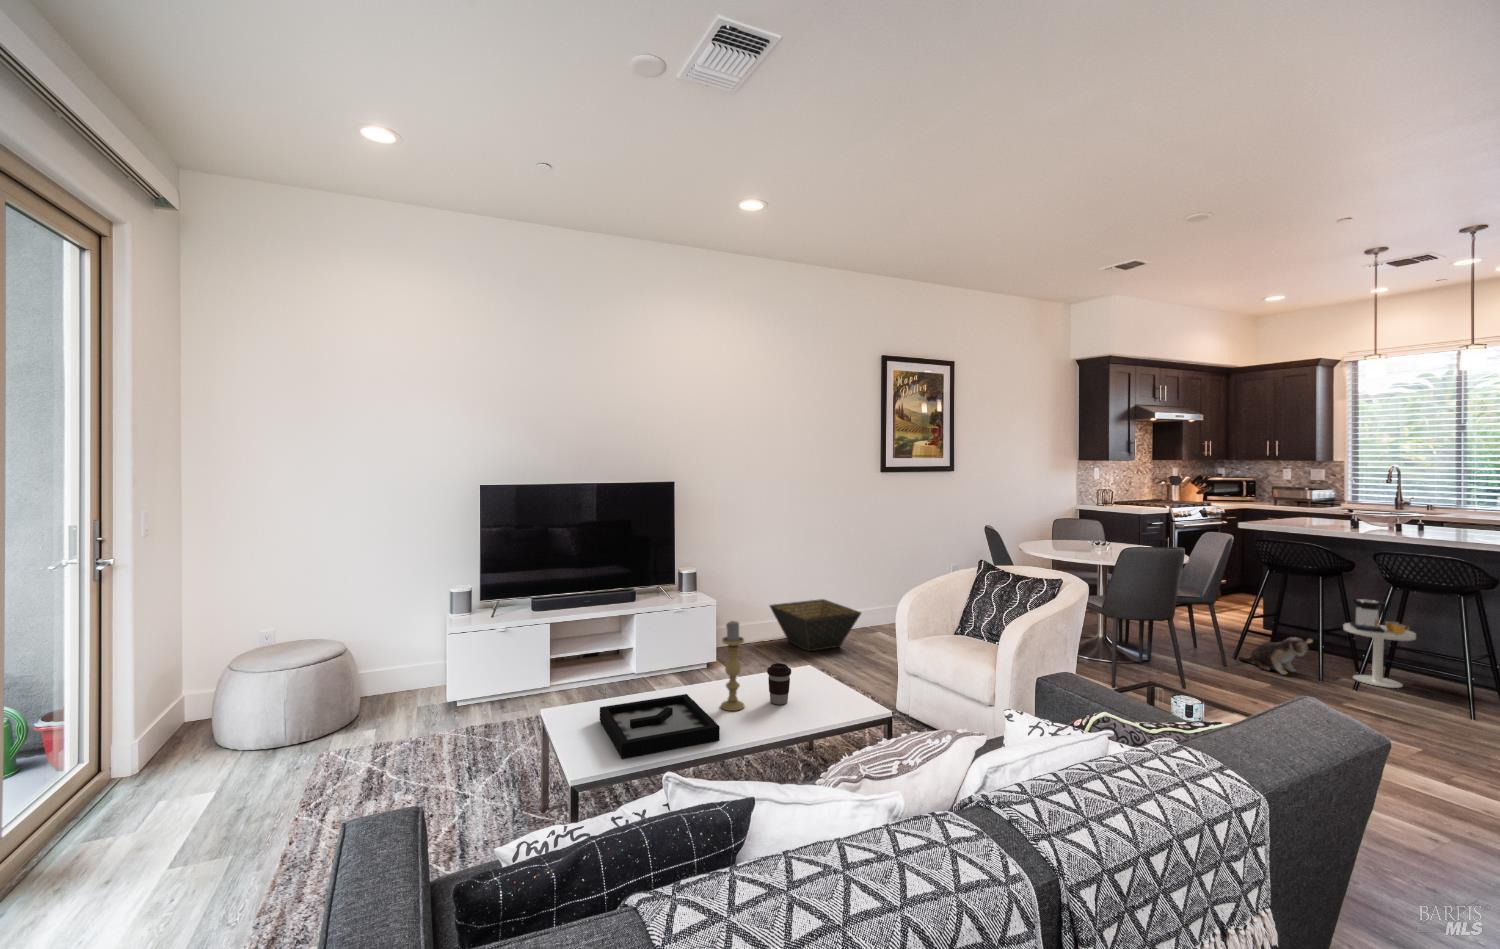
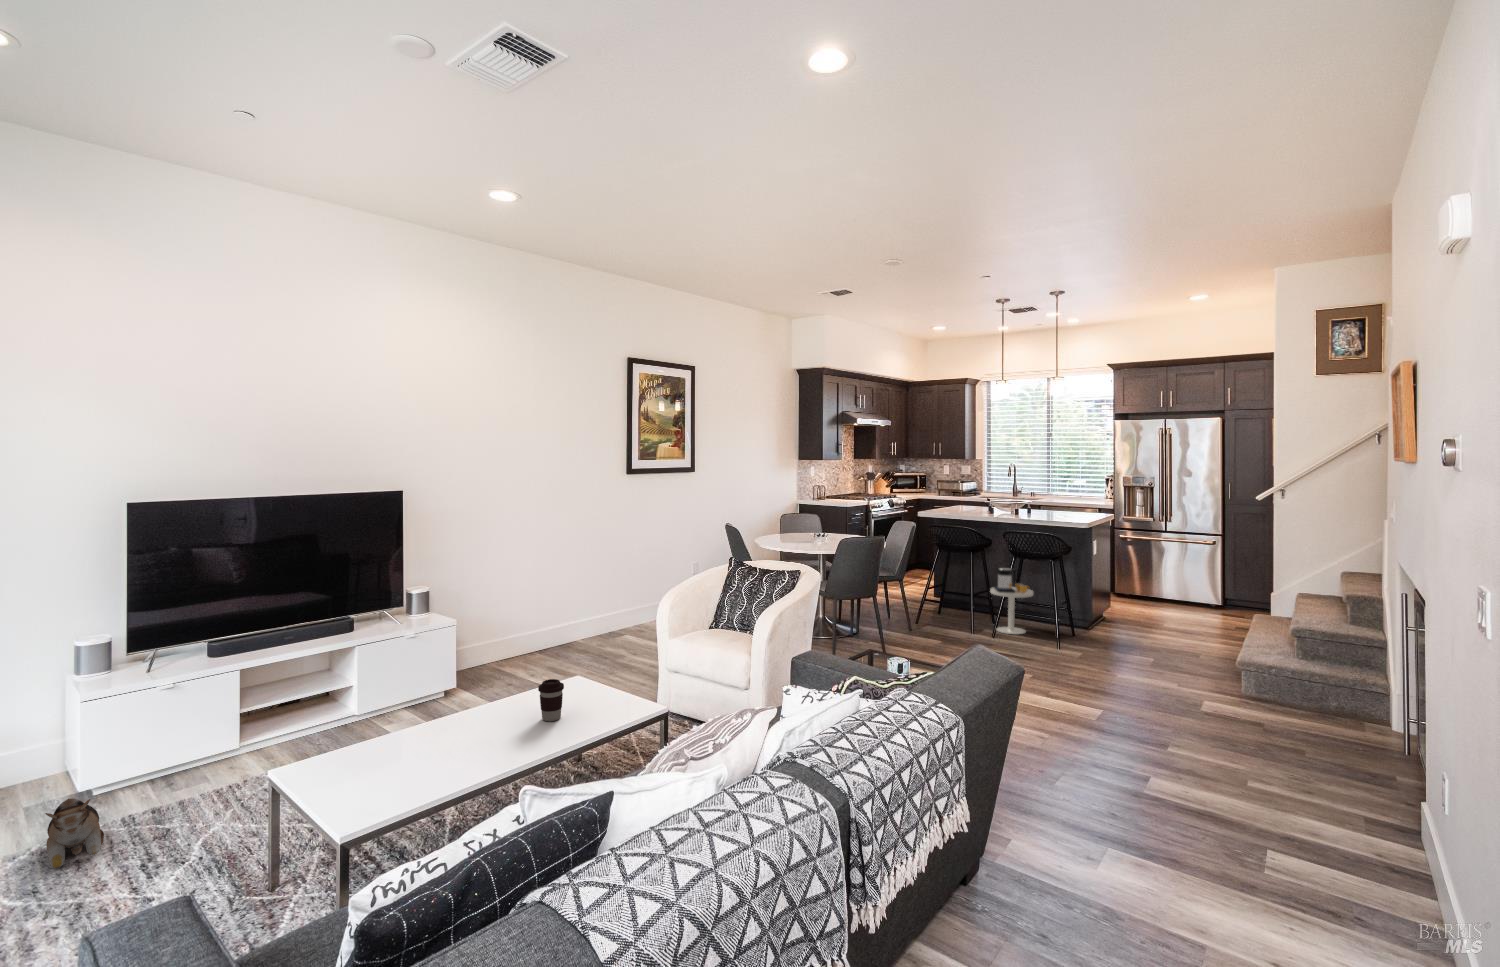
basket: present [770,599,861,651] -> none [505,609,607,666]
candle holder: present [721,621,744,711] -> none [490,641,516,736]
plush toy: present [1239,637,1313,675] -> present [45,798,104,869]
decorative tray: present [600,694,720,759] -> none [349,726,500,804]

